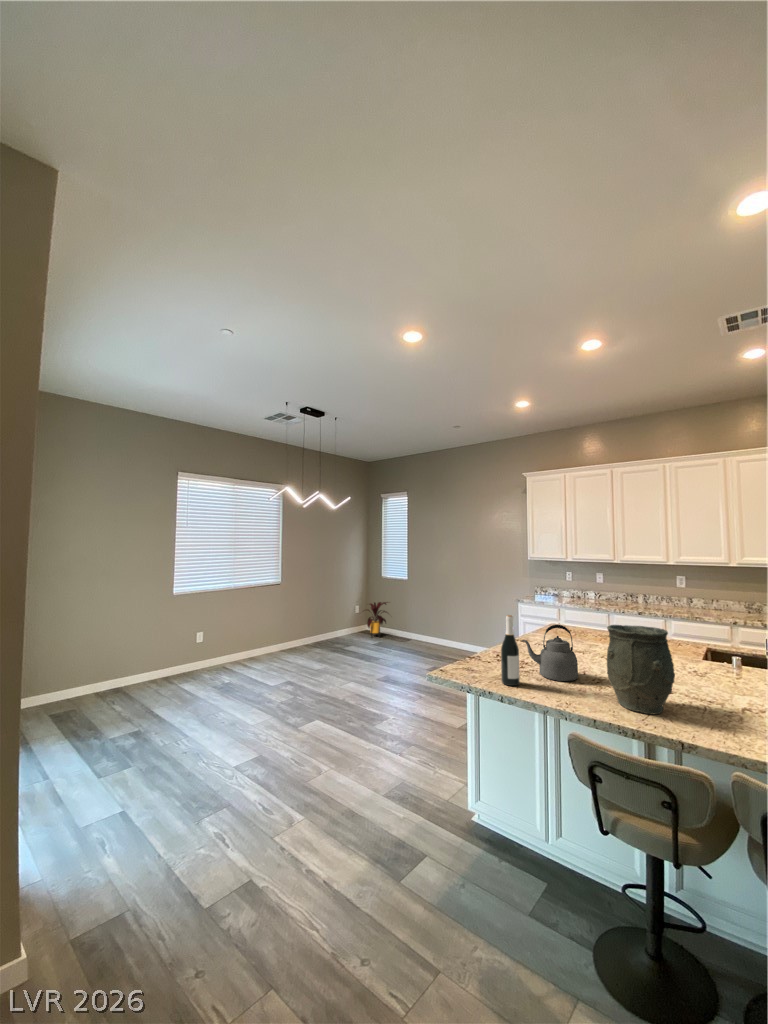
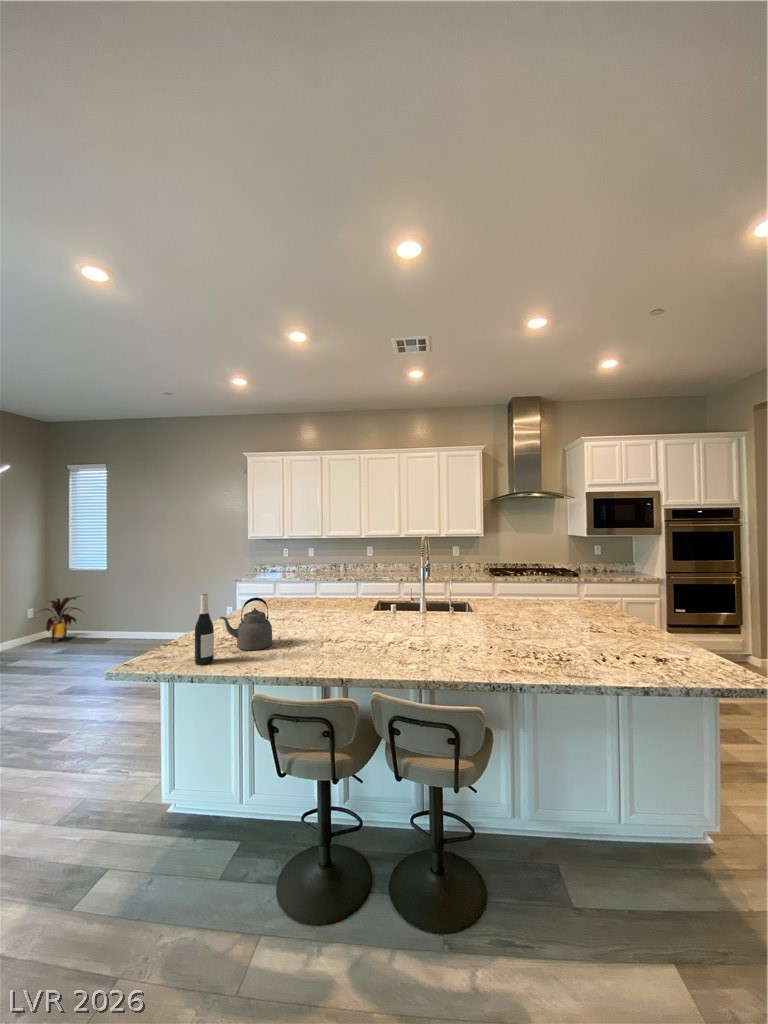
vase: present [607,625,675,714] -> none [292,590,342,663]

